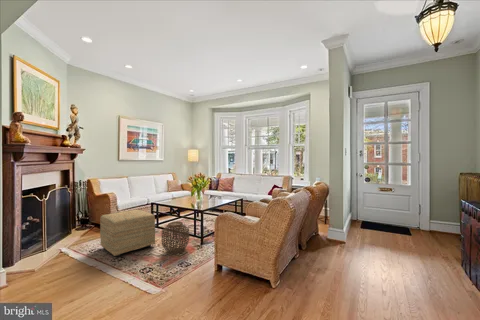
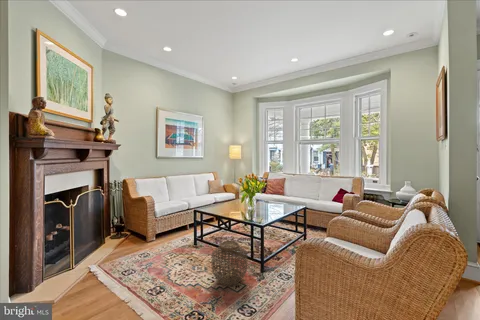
ottoman: present [100,210,155,256] -> none [136,220,202,285]

